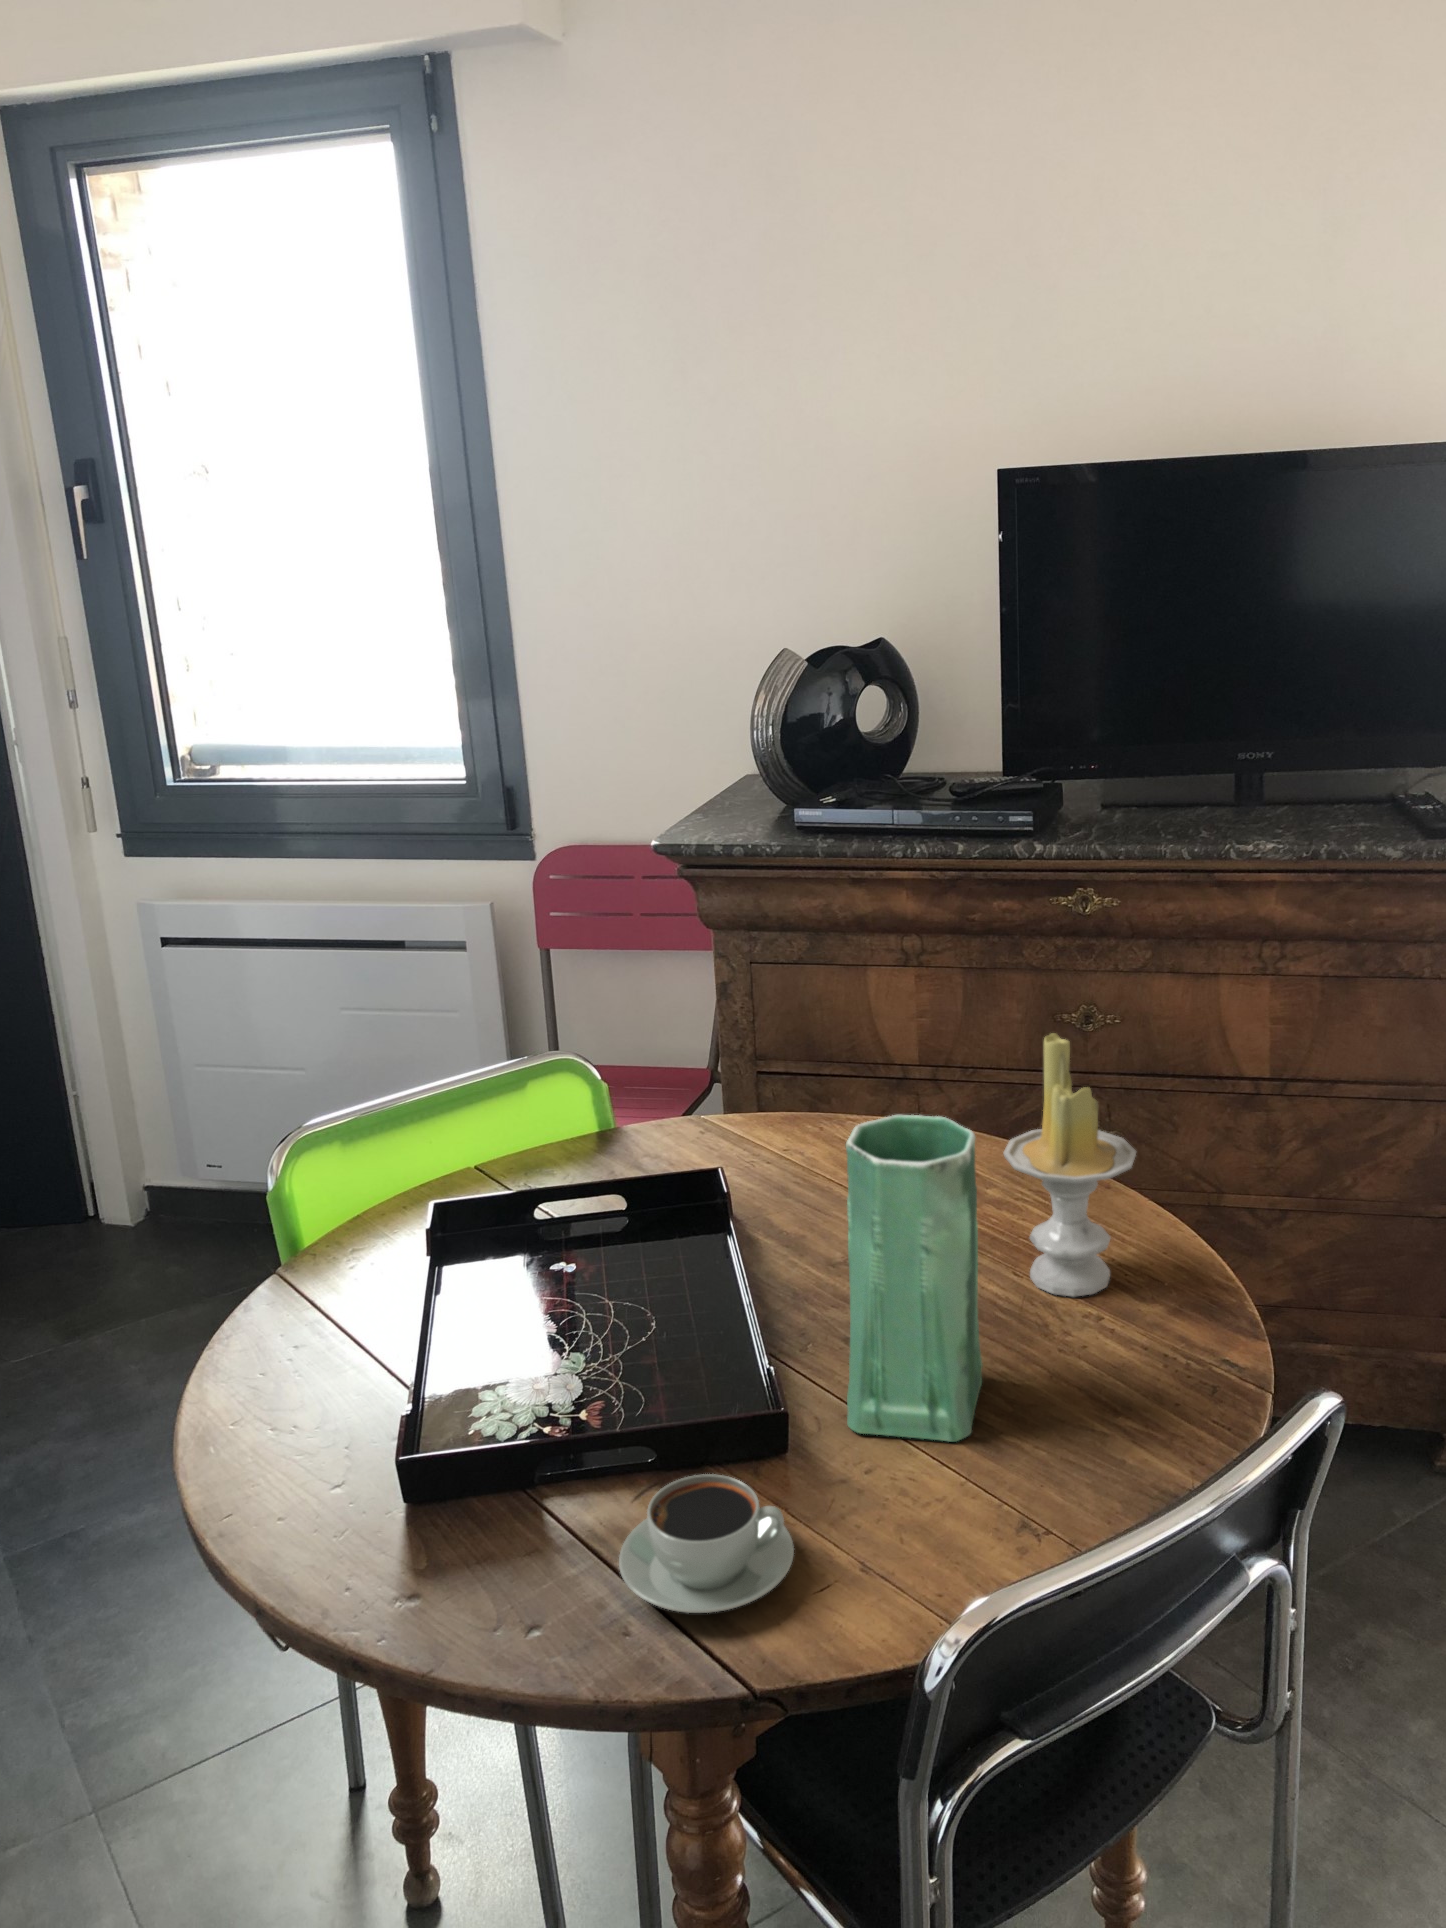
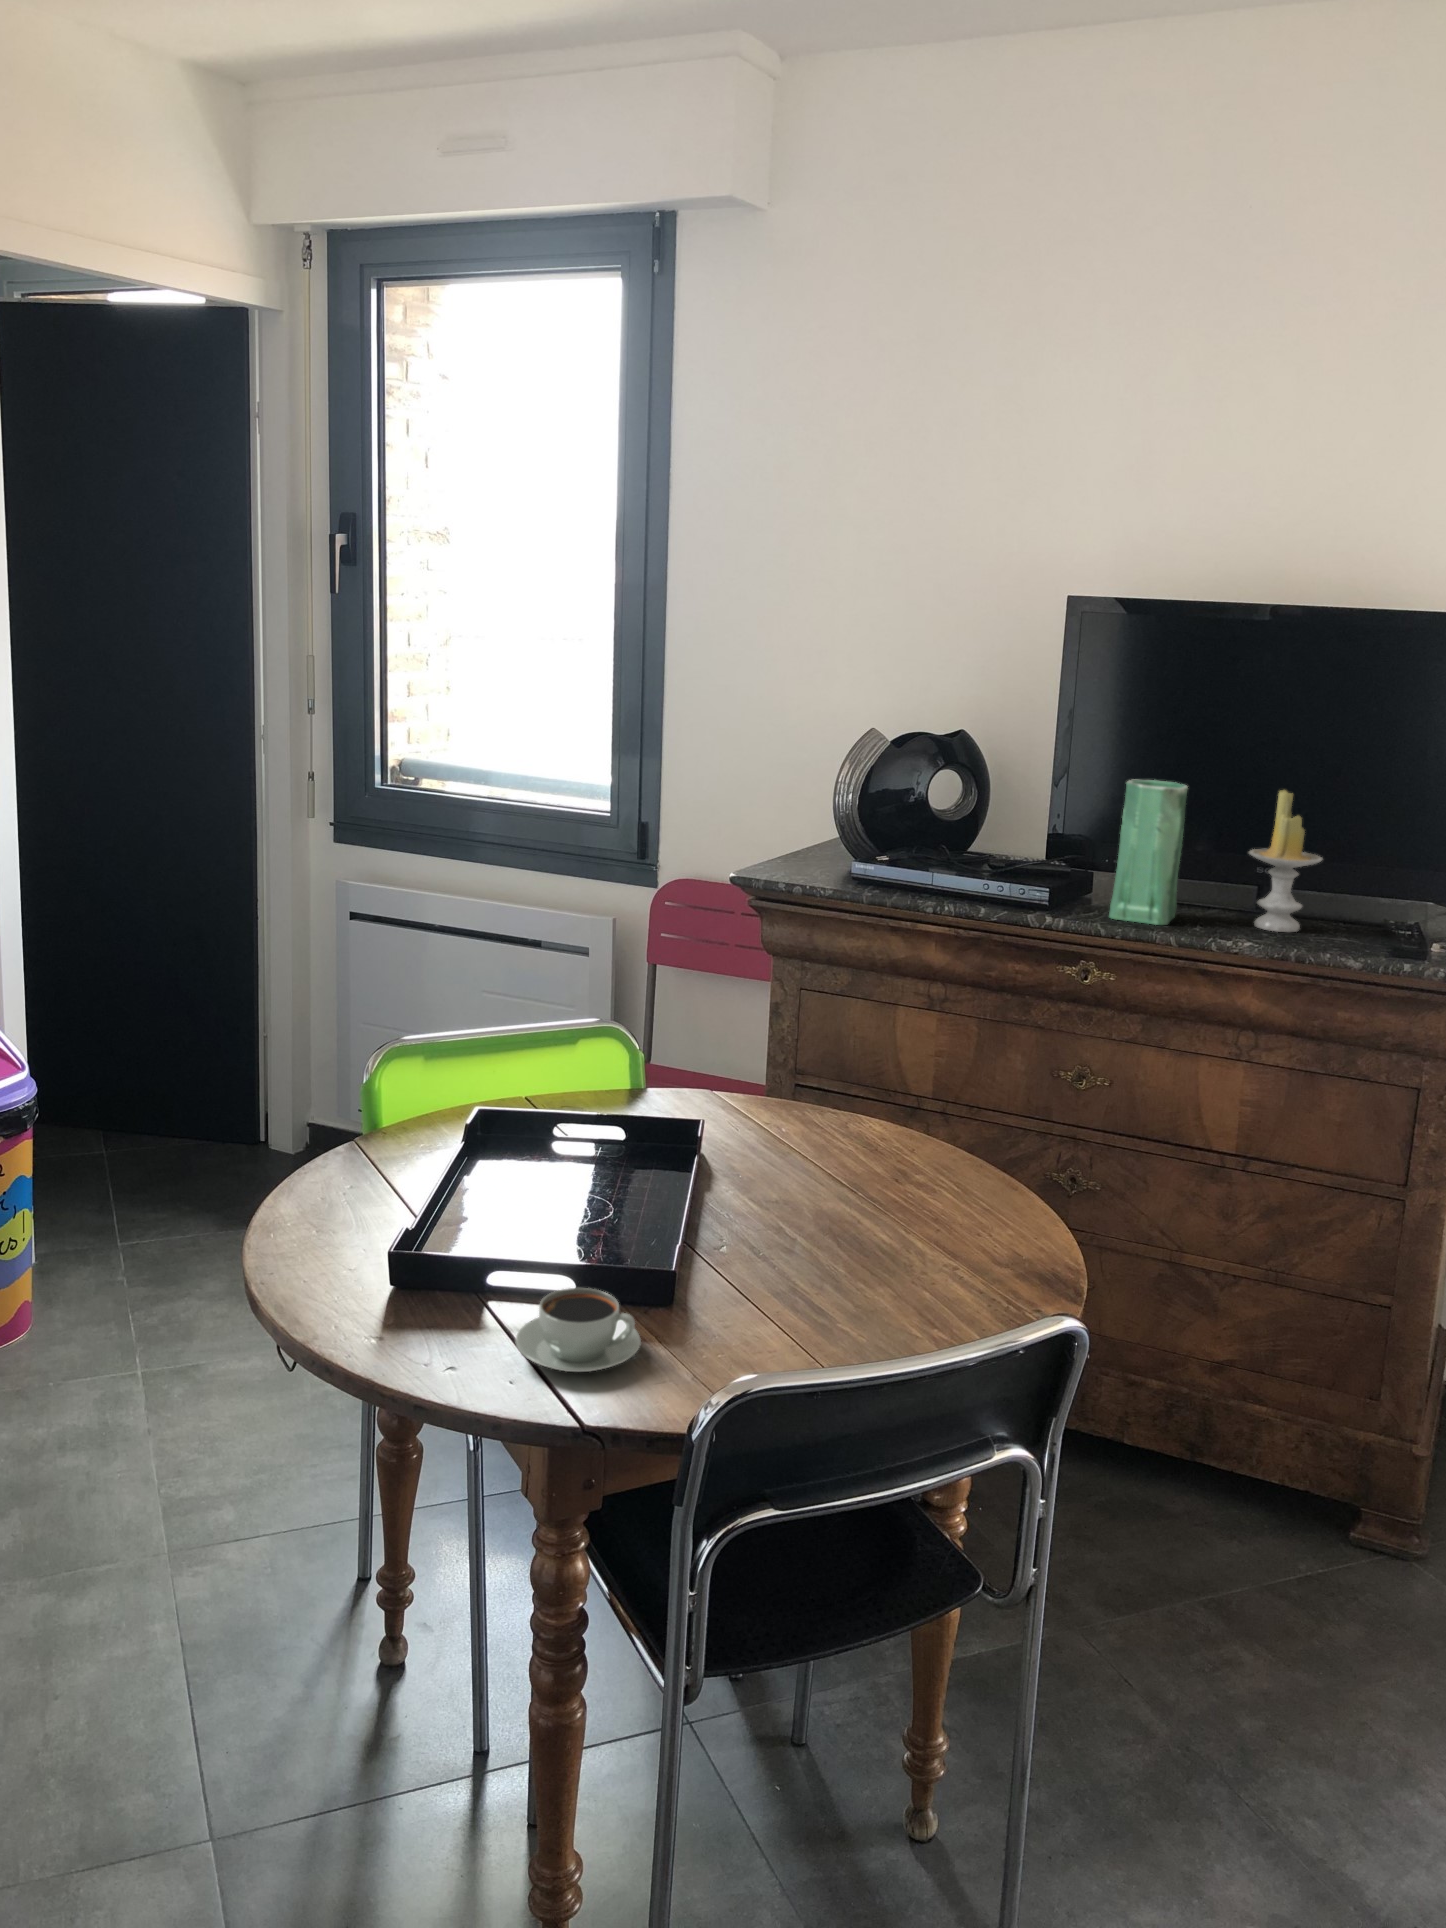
candle: present [1004,1033,1136,1297] -> present [1249,790,1322,932]
vase: present [846,1115,982,1442] -> present [1109,780,1188,925]

